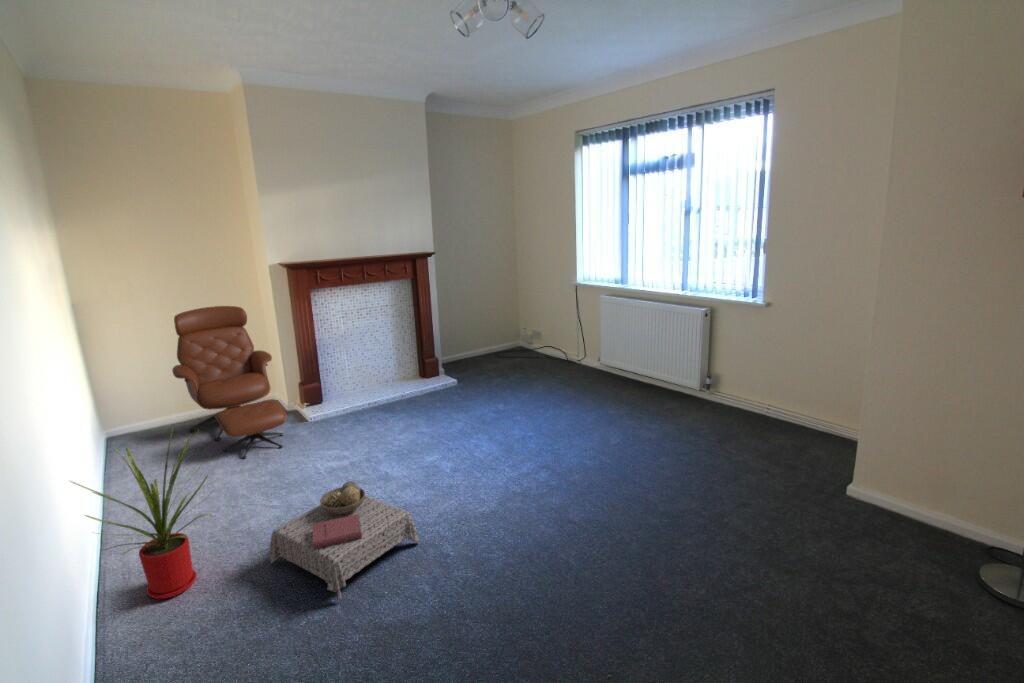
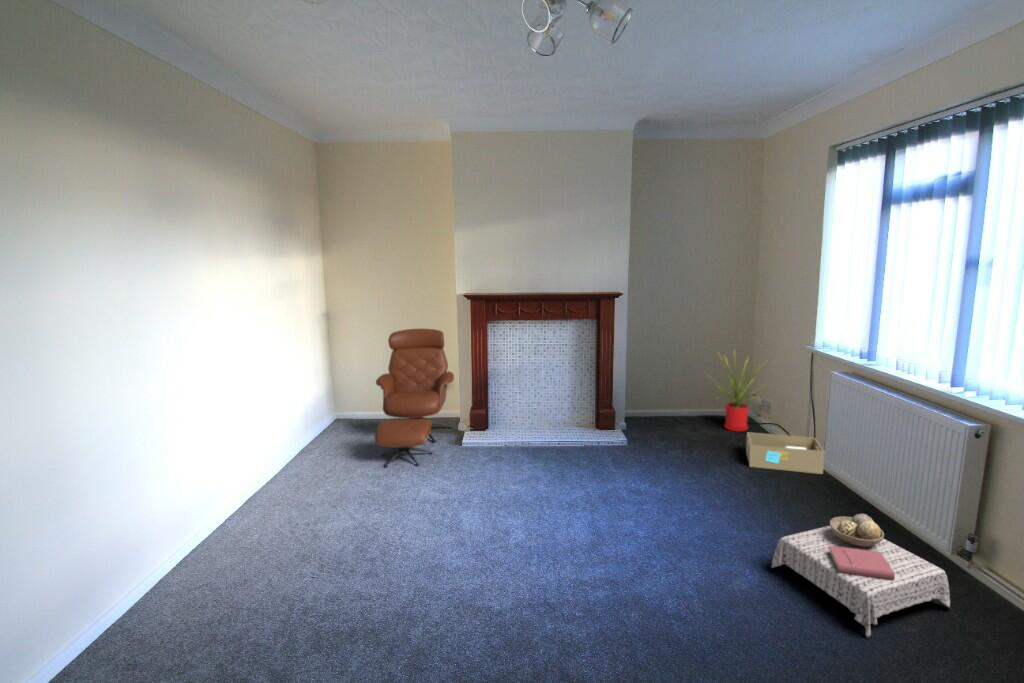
storage box: none [545,348,601,377] -> present [746,432,824,474]
house plant: present [72,429,209,599] -> present [725,361,767,431]
ottoman: present [270,481,419,601] -> present [771,514,950,637]

